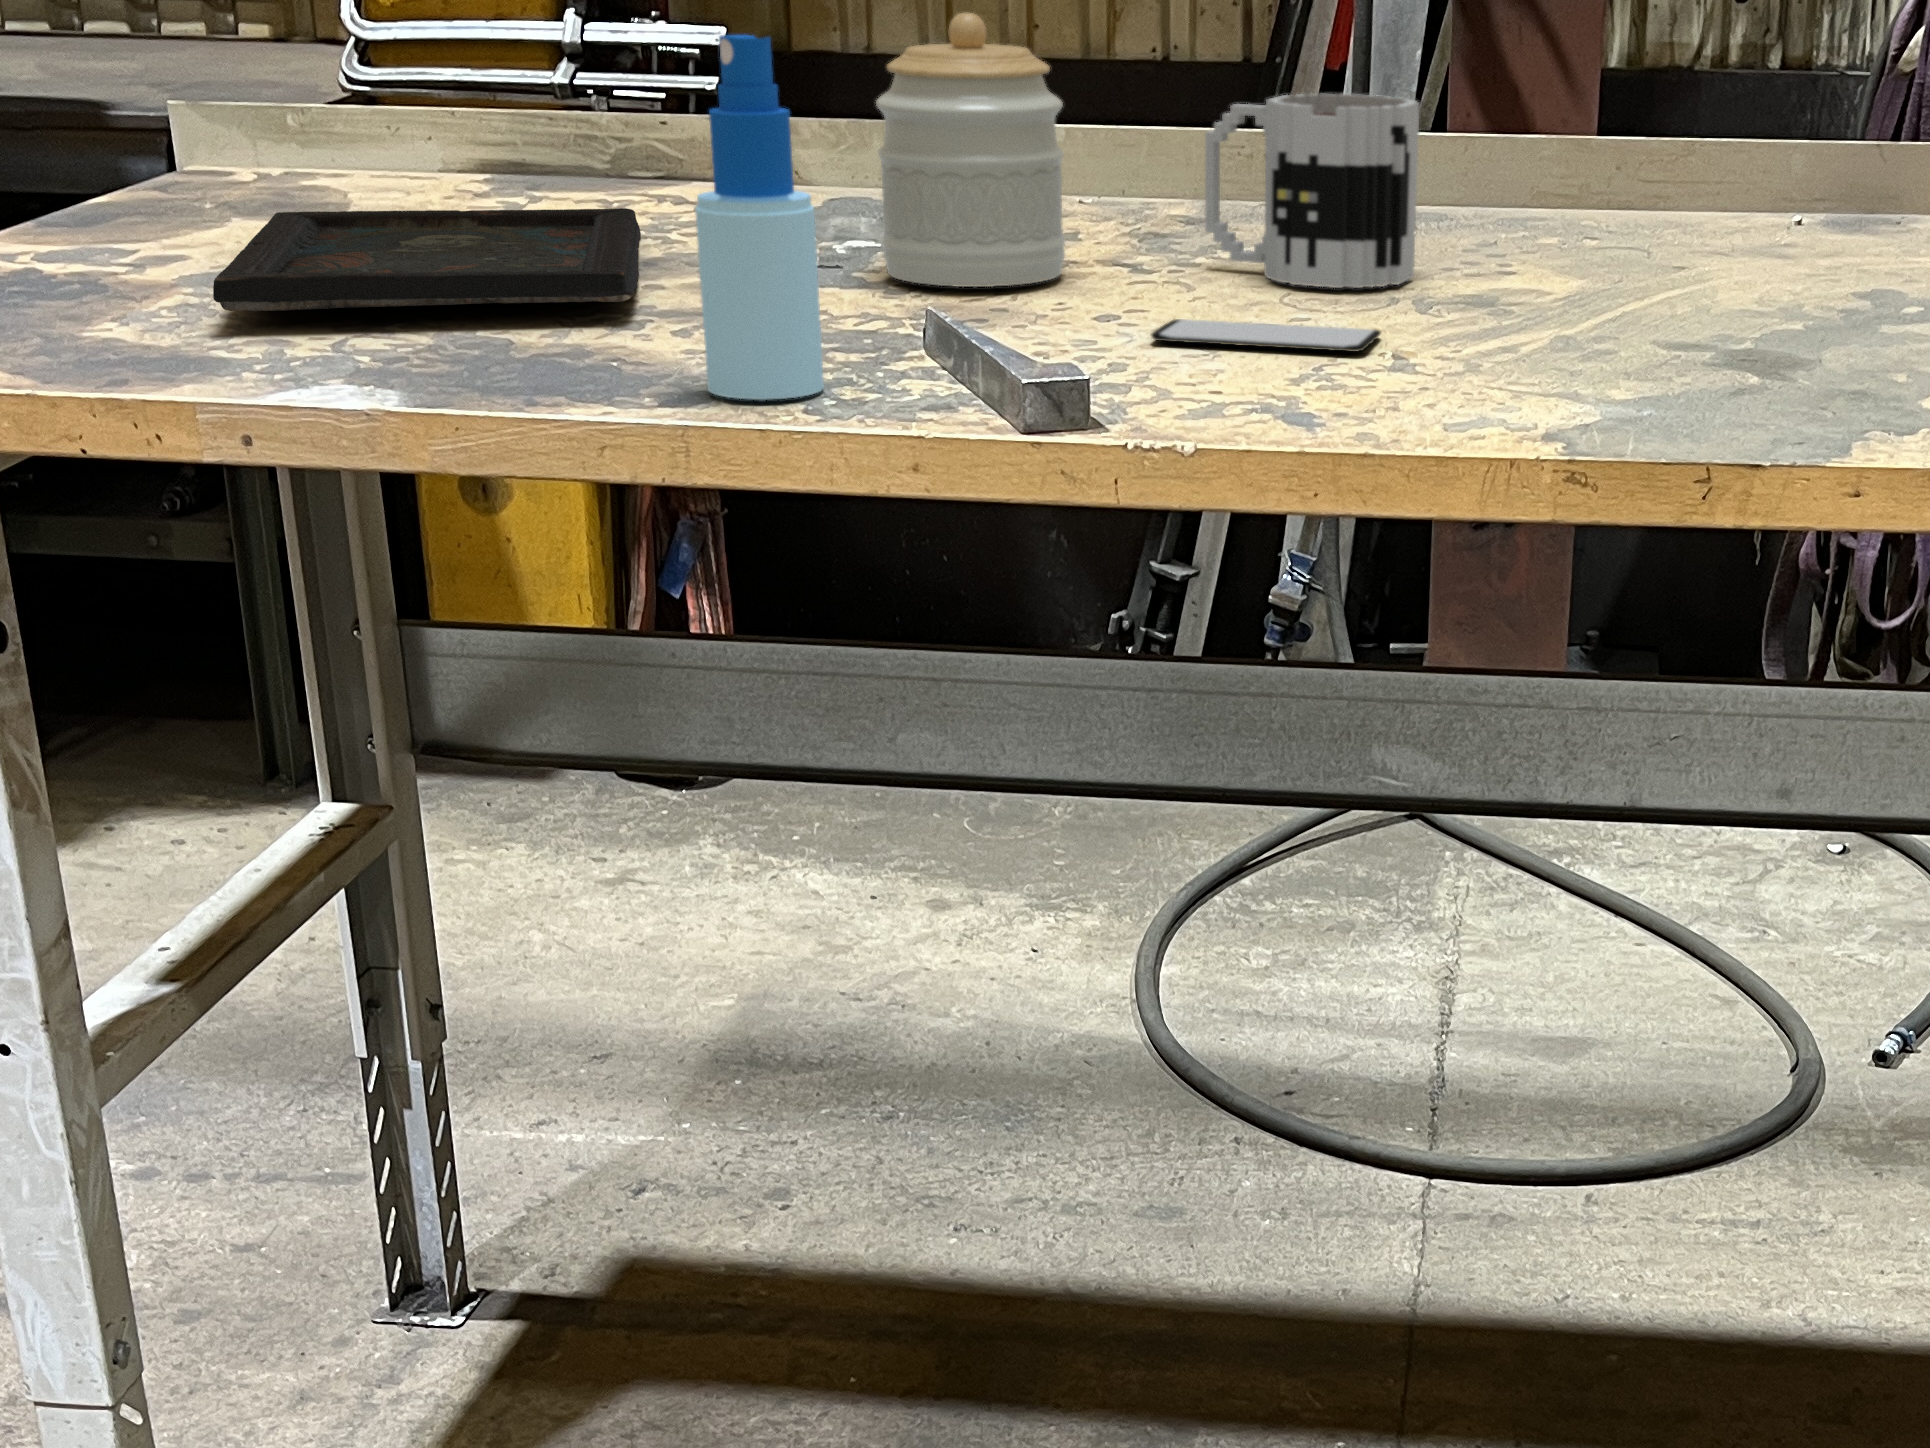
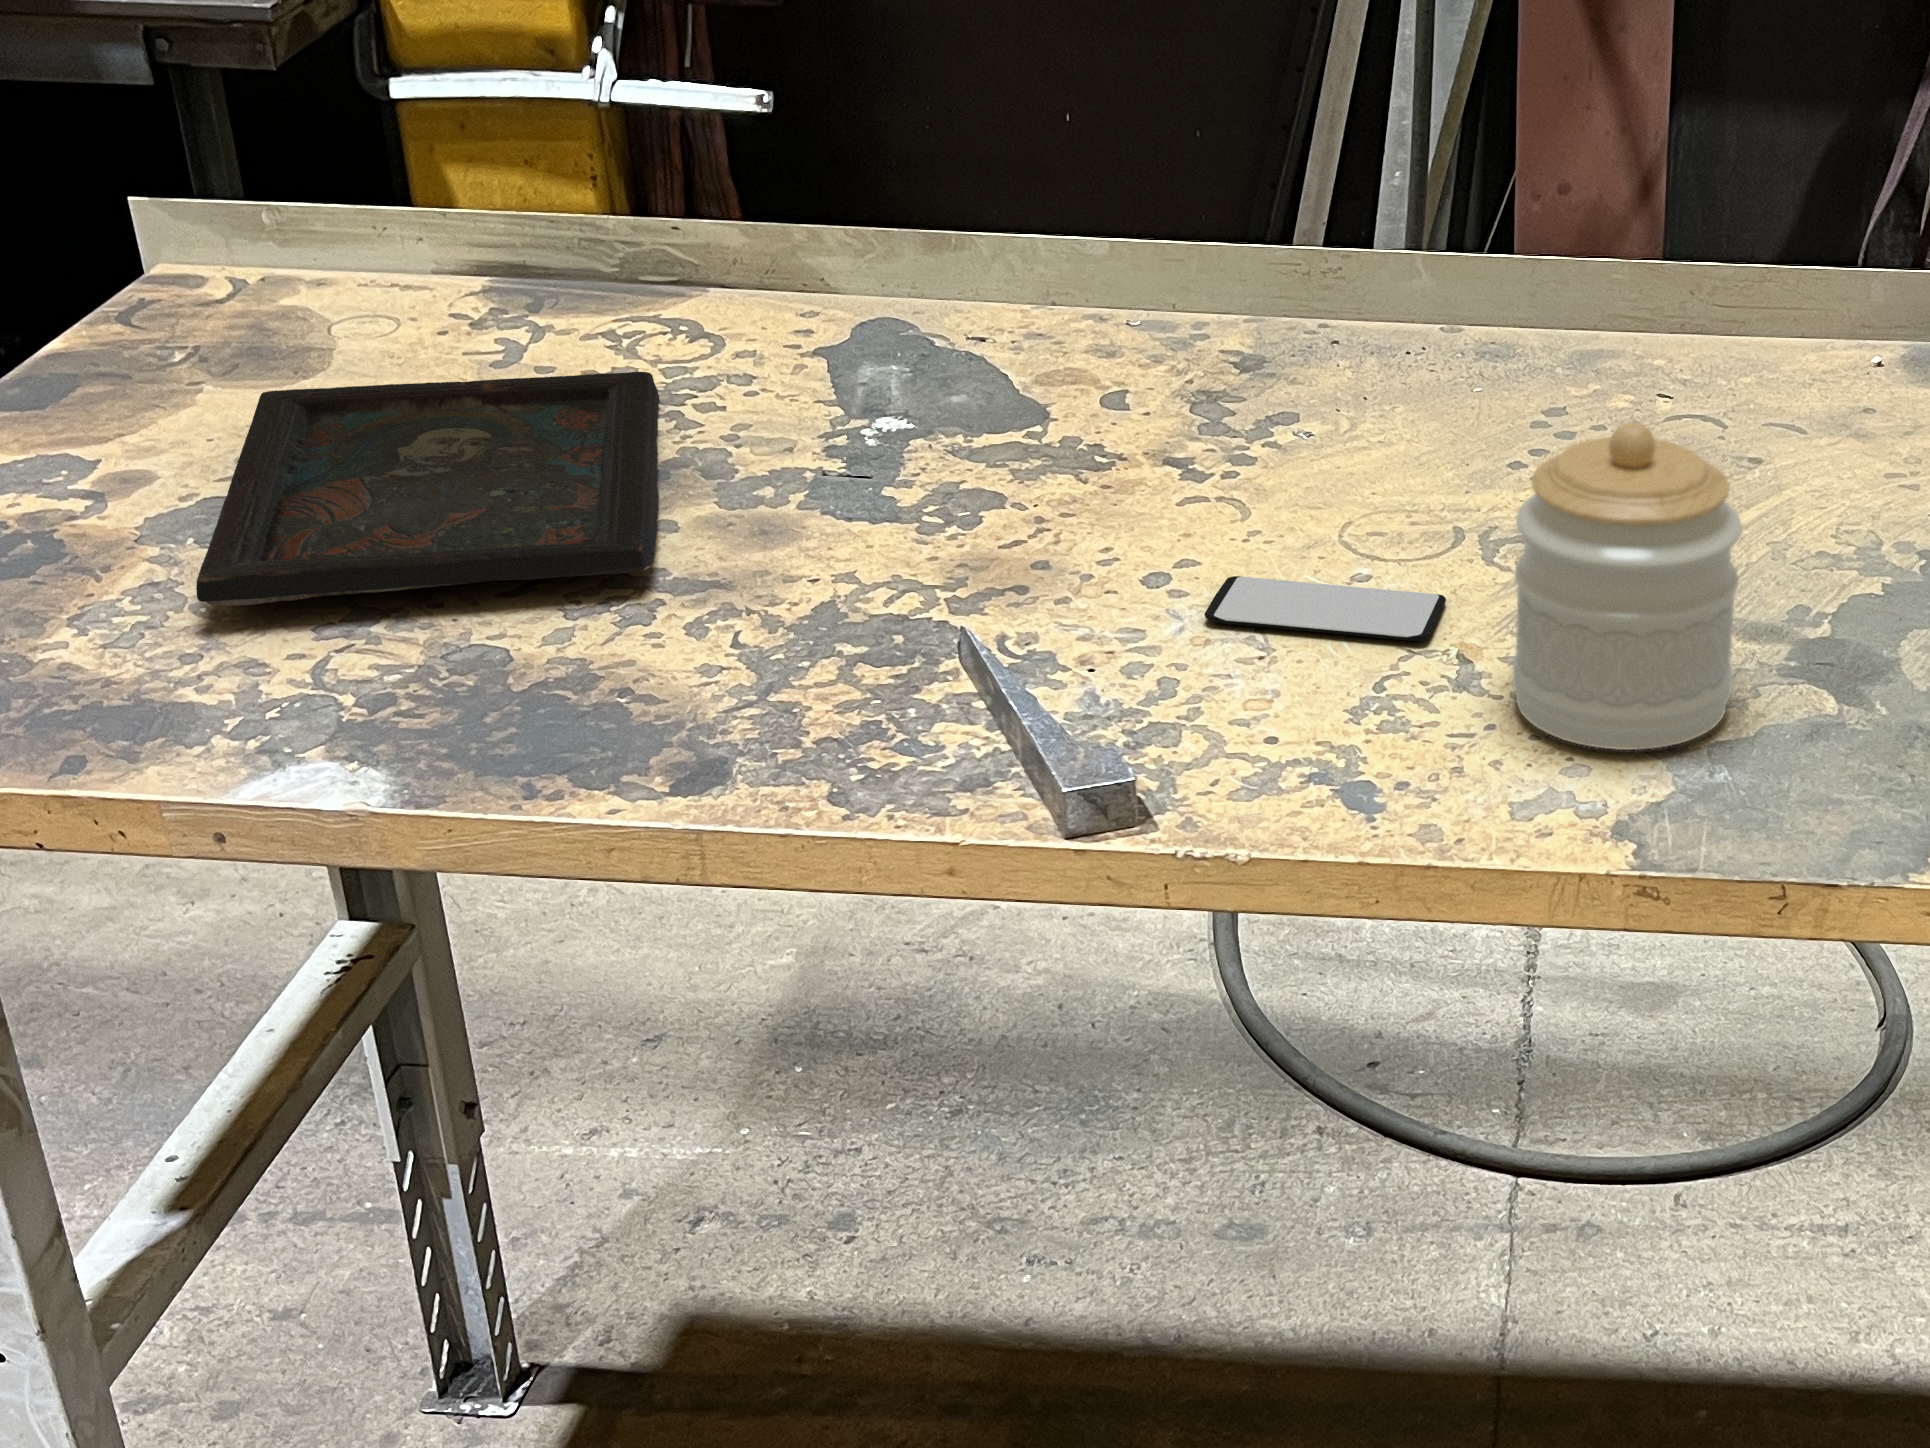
jar: present [876,12,1065,287] -> present [1512,422,1742,750]
spray bottle: present [695,35,824,400] -> none [716,399,860,765]
mug: present [1205,94,1420,288] -> none [1259,280,1483,503]

